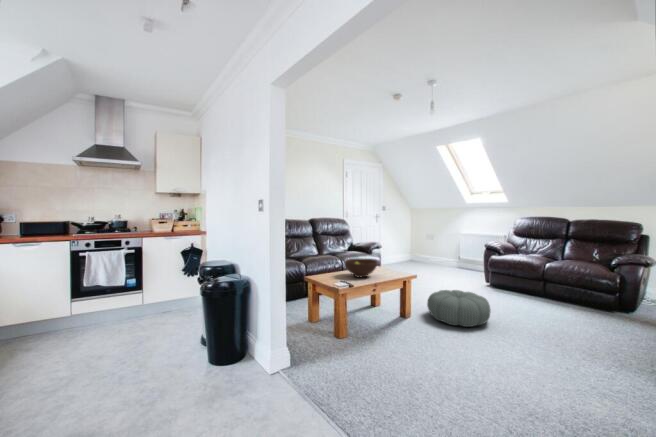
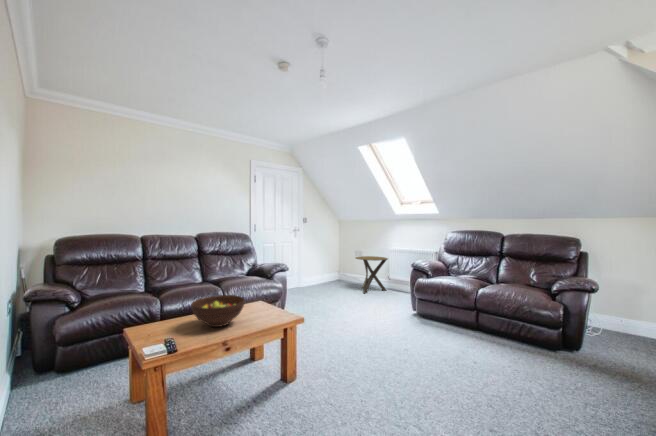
side table: none [429,239,459,270] -> present [356,256,388,293]
pouf: present [427,290,490,327] -> none [320,335,404,399]

